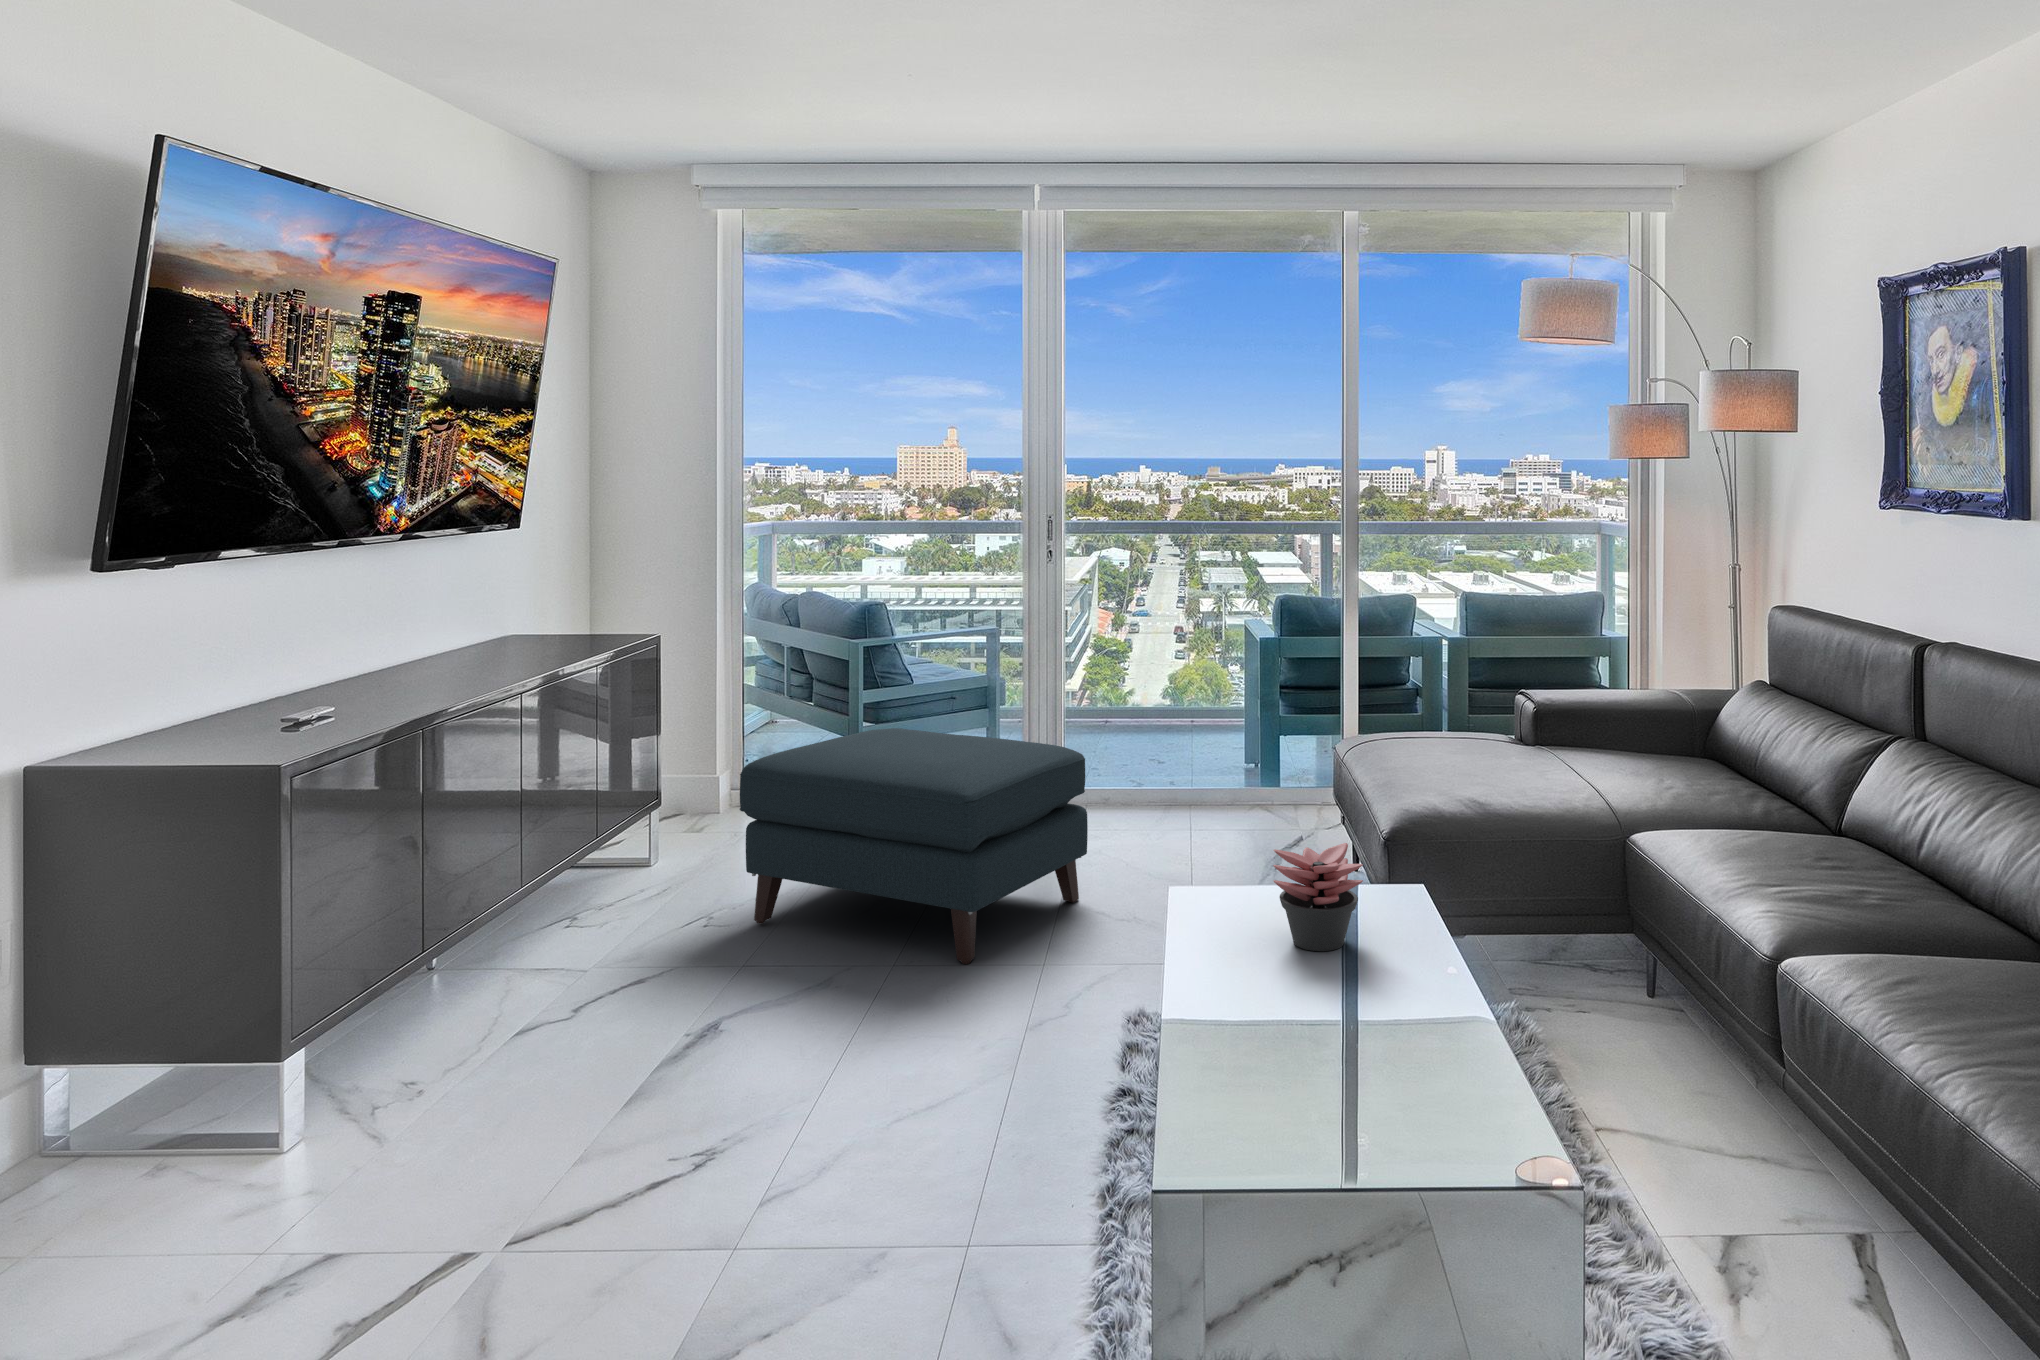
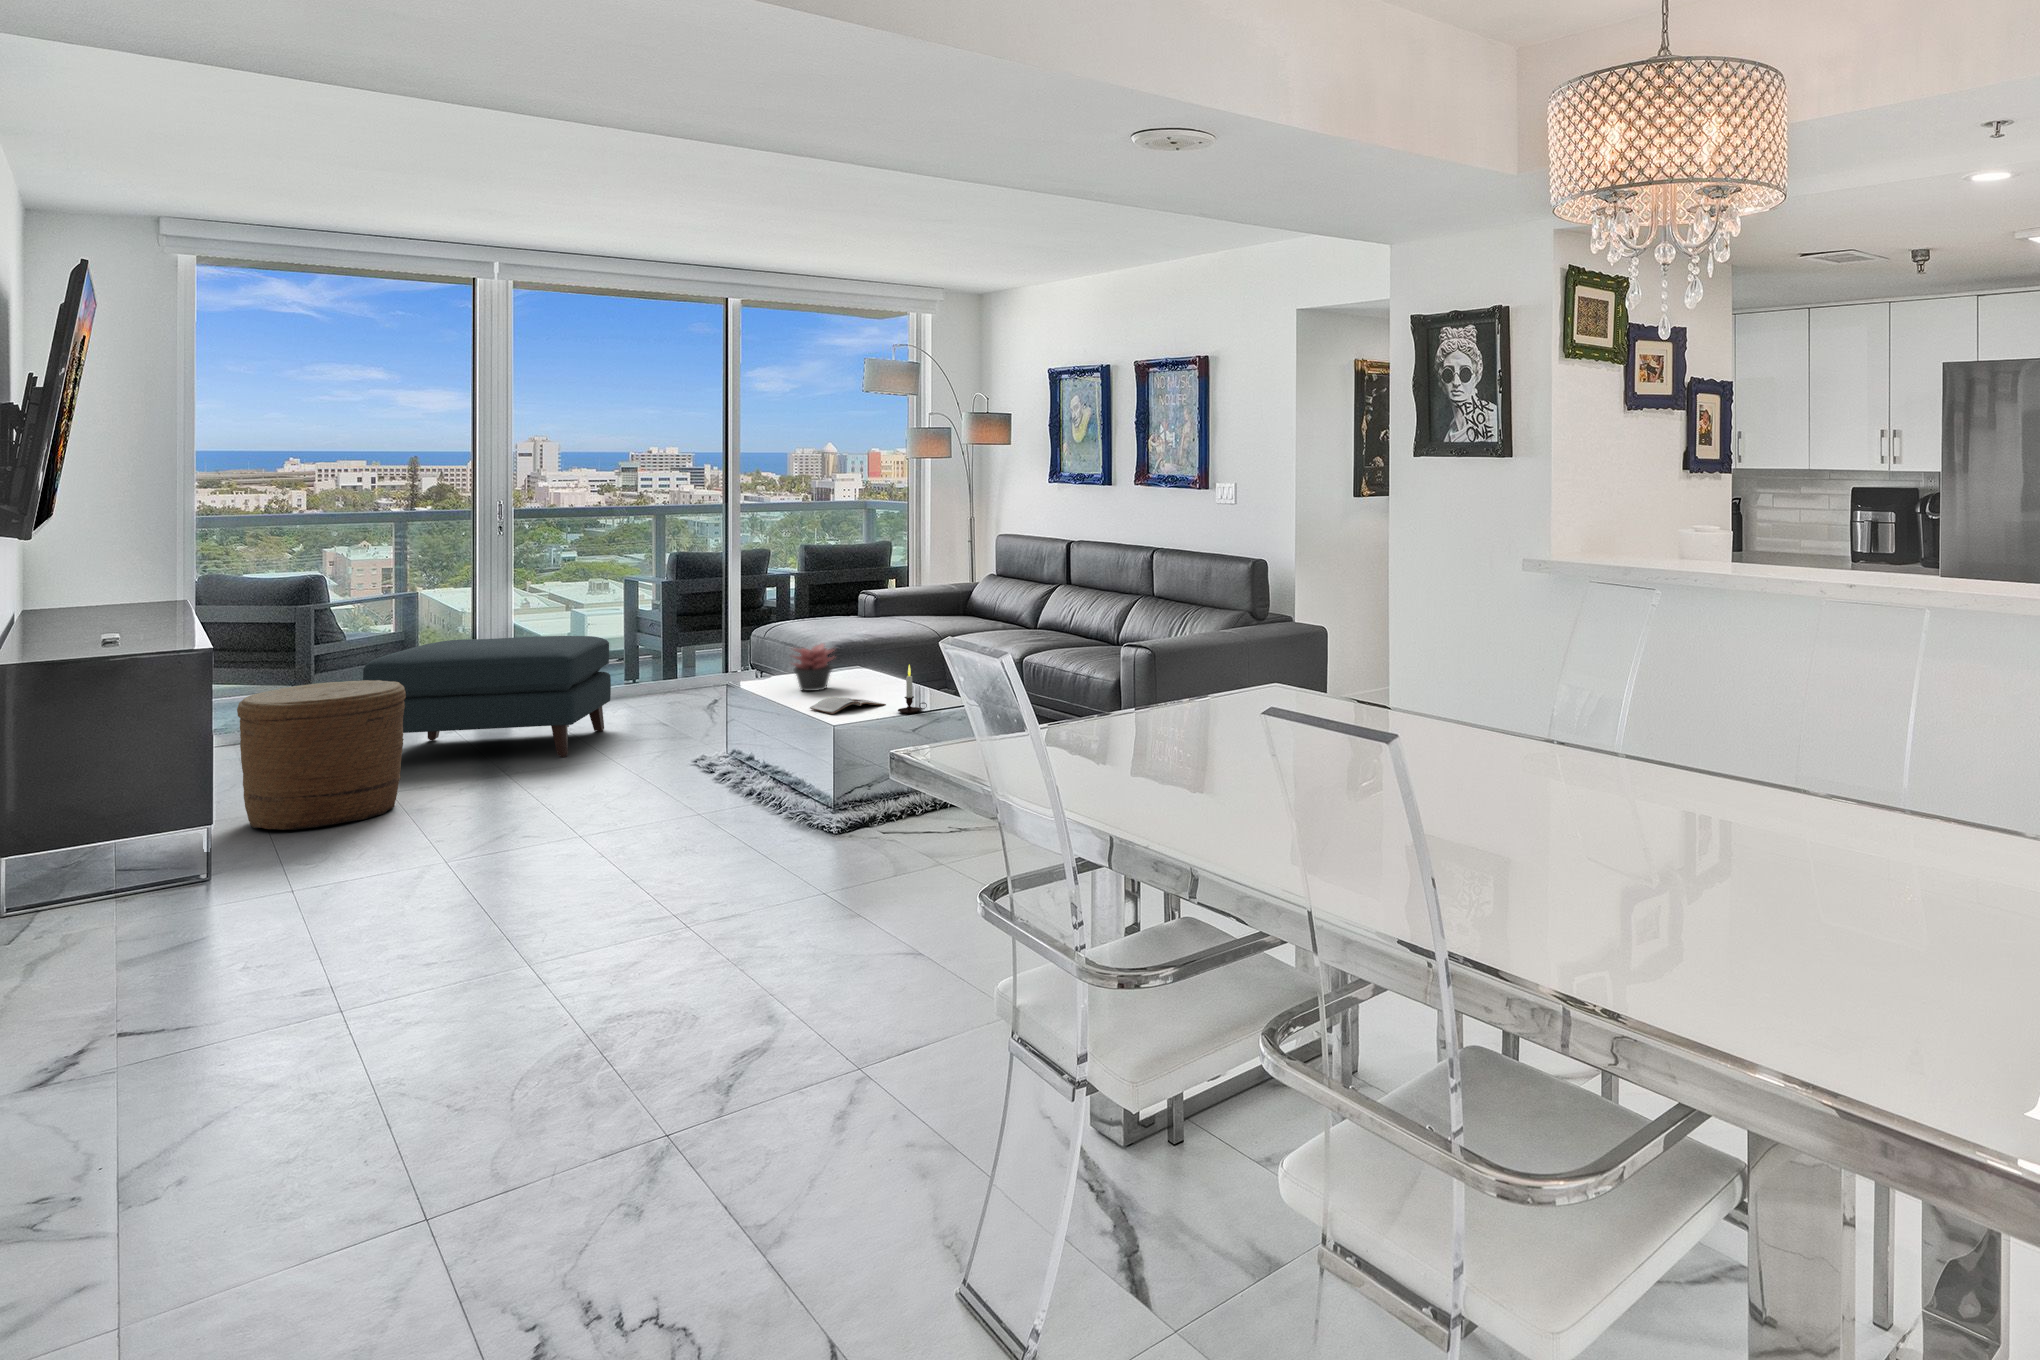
basket: none [434,813,674,1080] -> present [237,680,406,830]
candle: none [1409,1000,1480,1134] -> present [898,665,927,713]
magazine: none [1248,1009,1408,1076] -> present [810,697,886,714]

